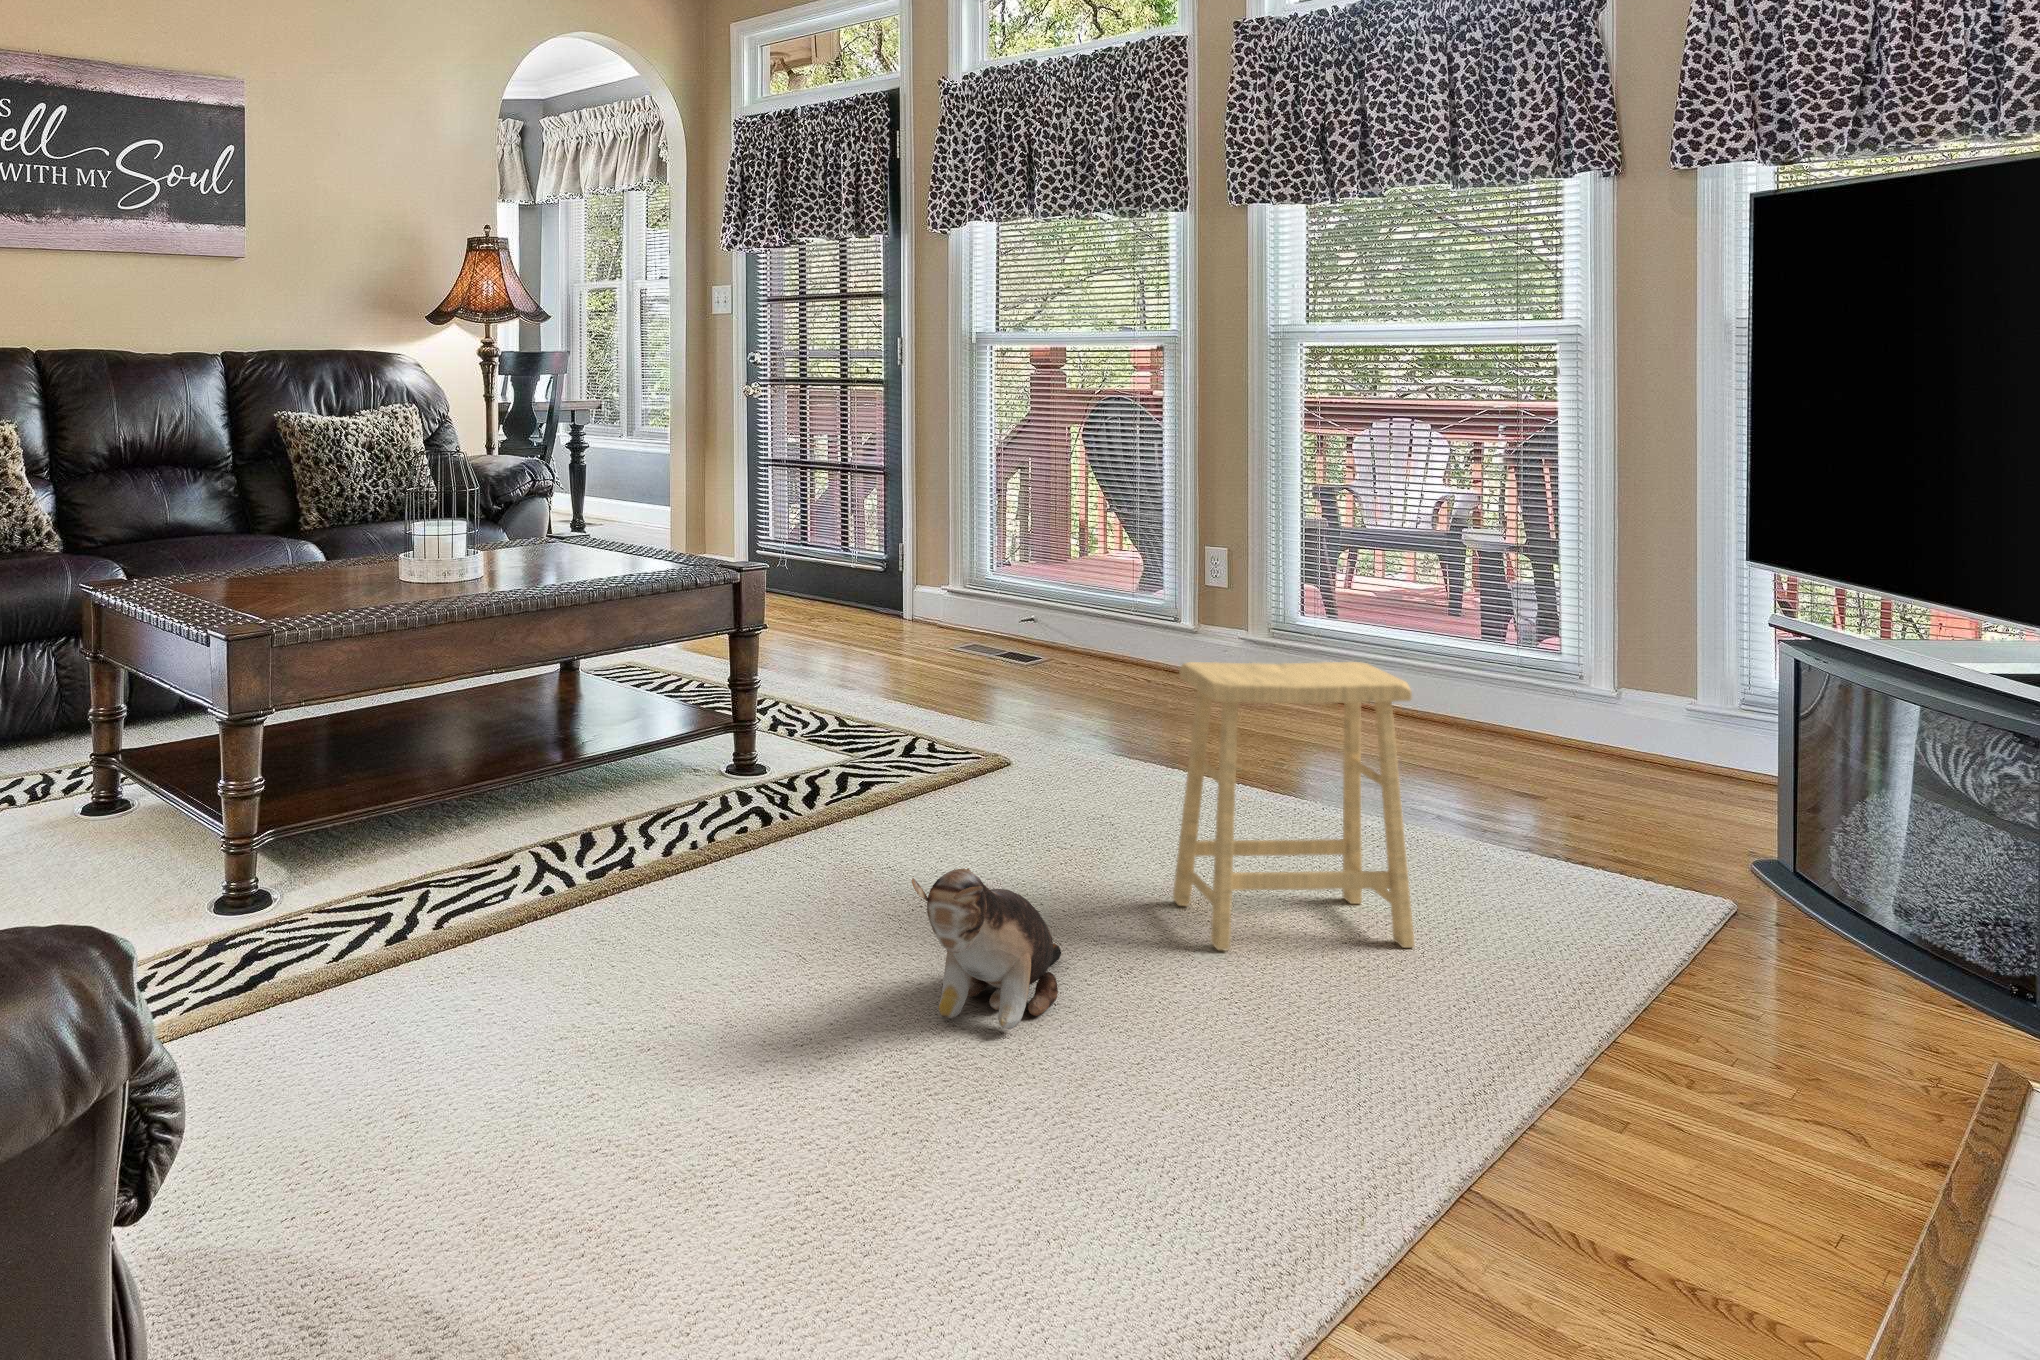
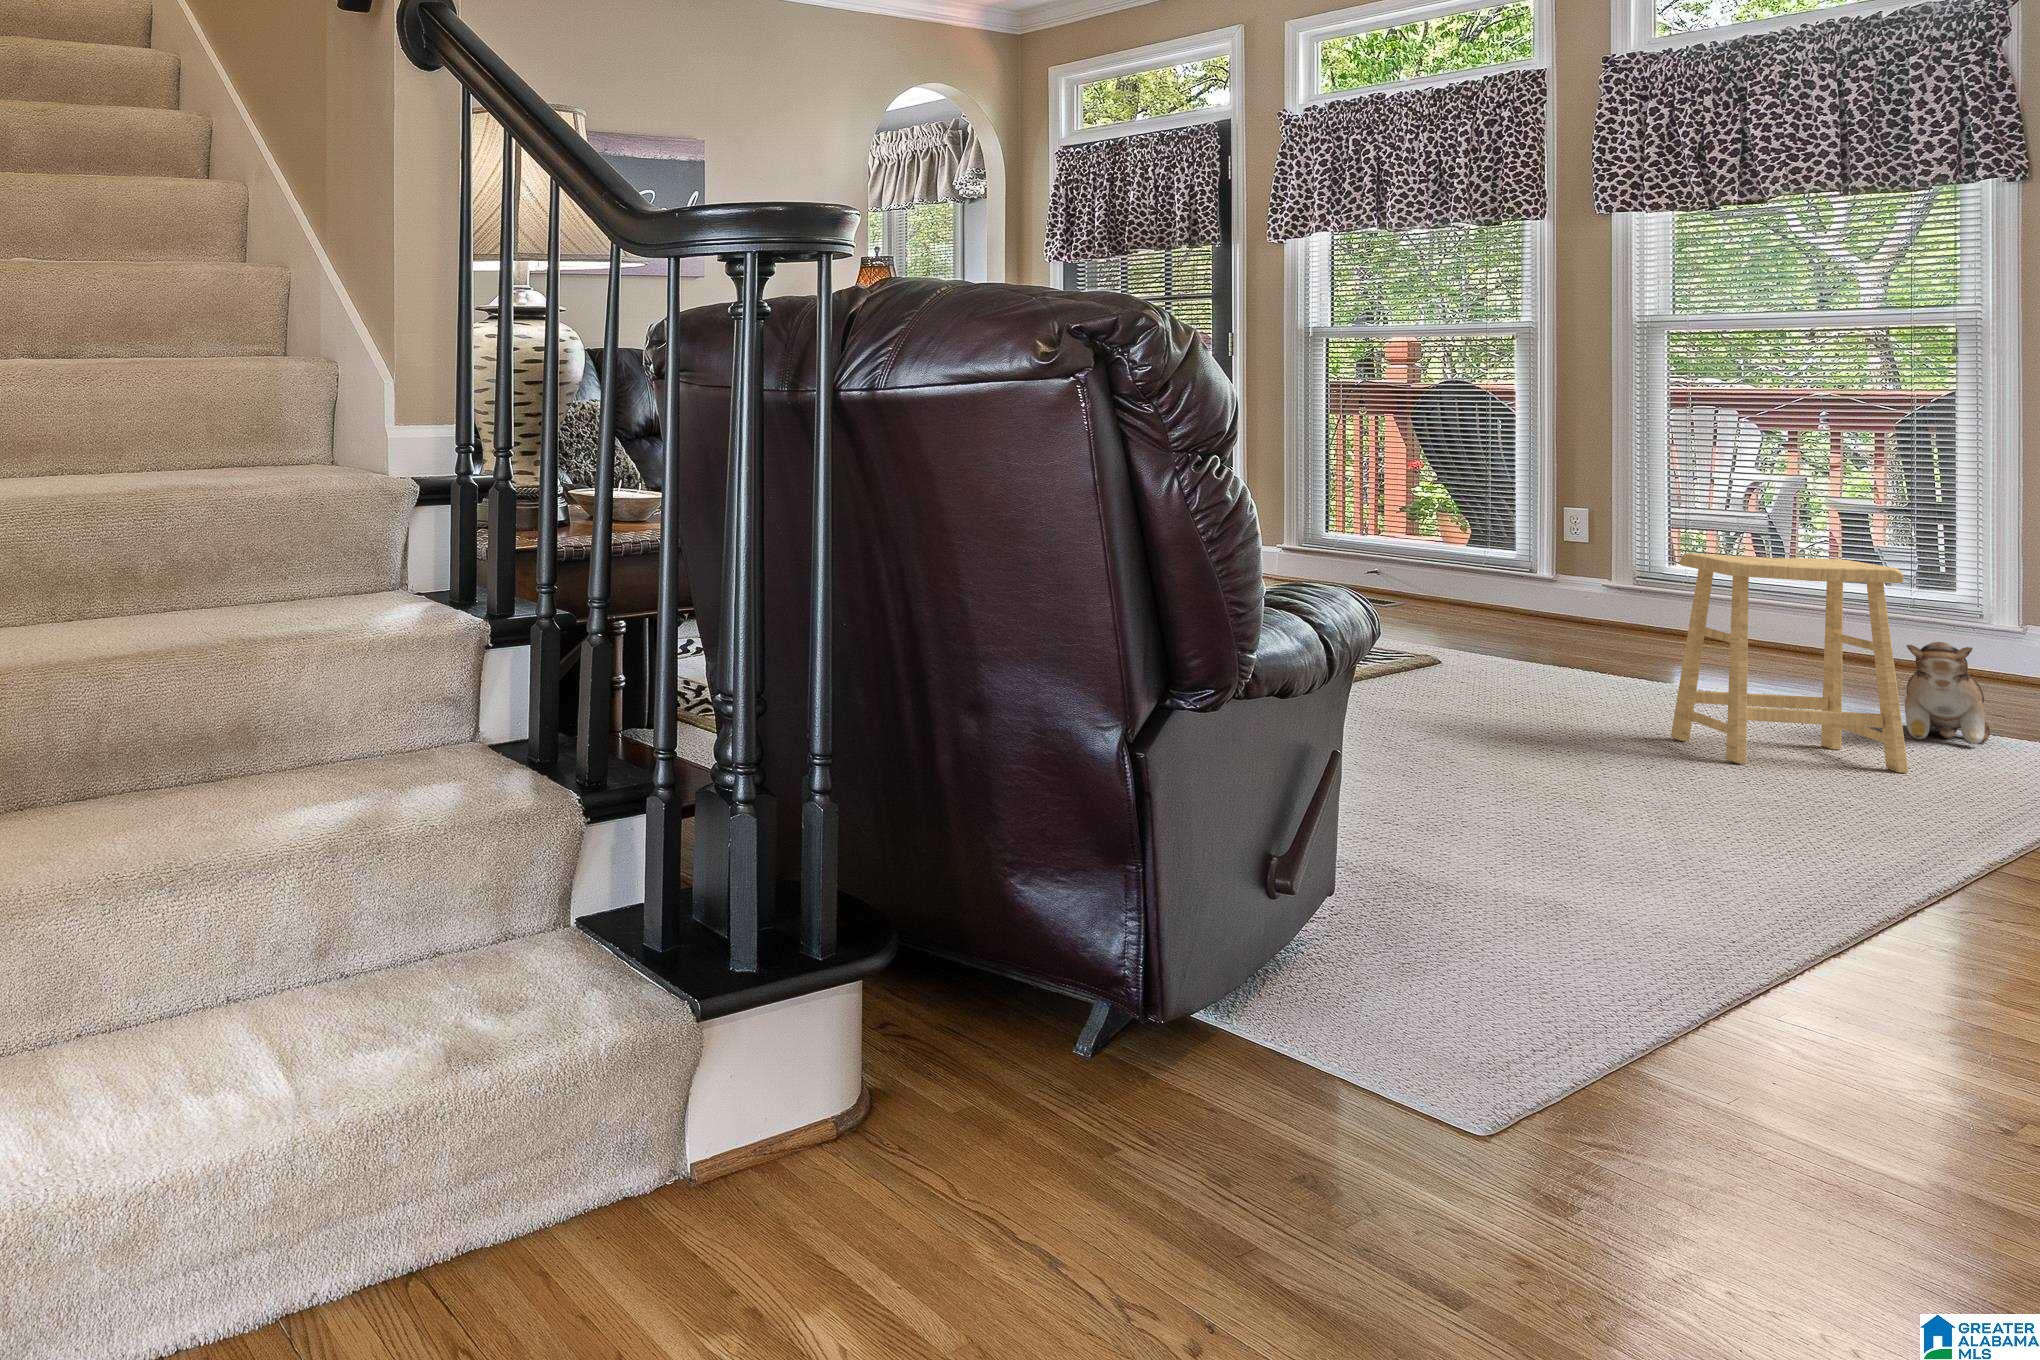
plush toy: present [912,868,1061,1029] -> present [1905,642,1990,744]

